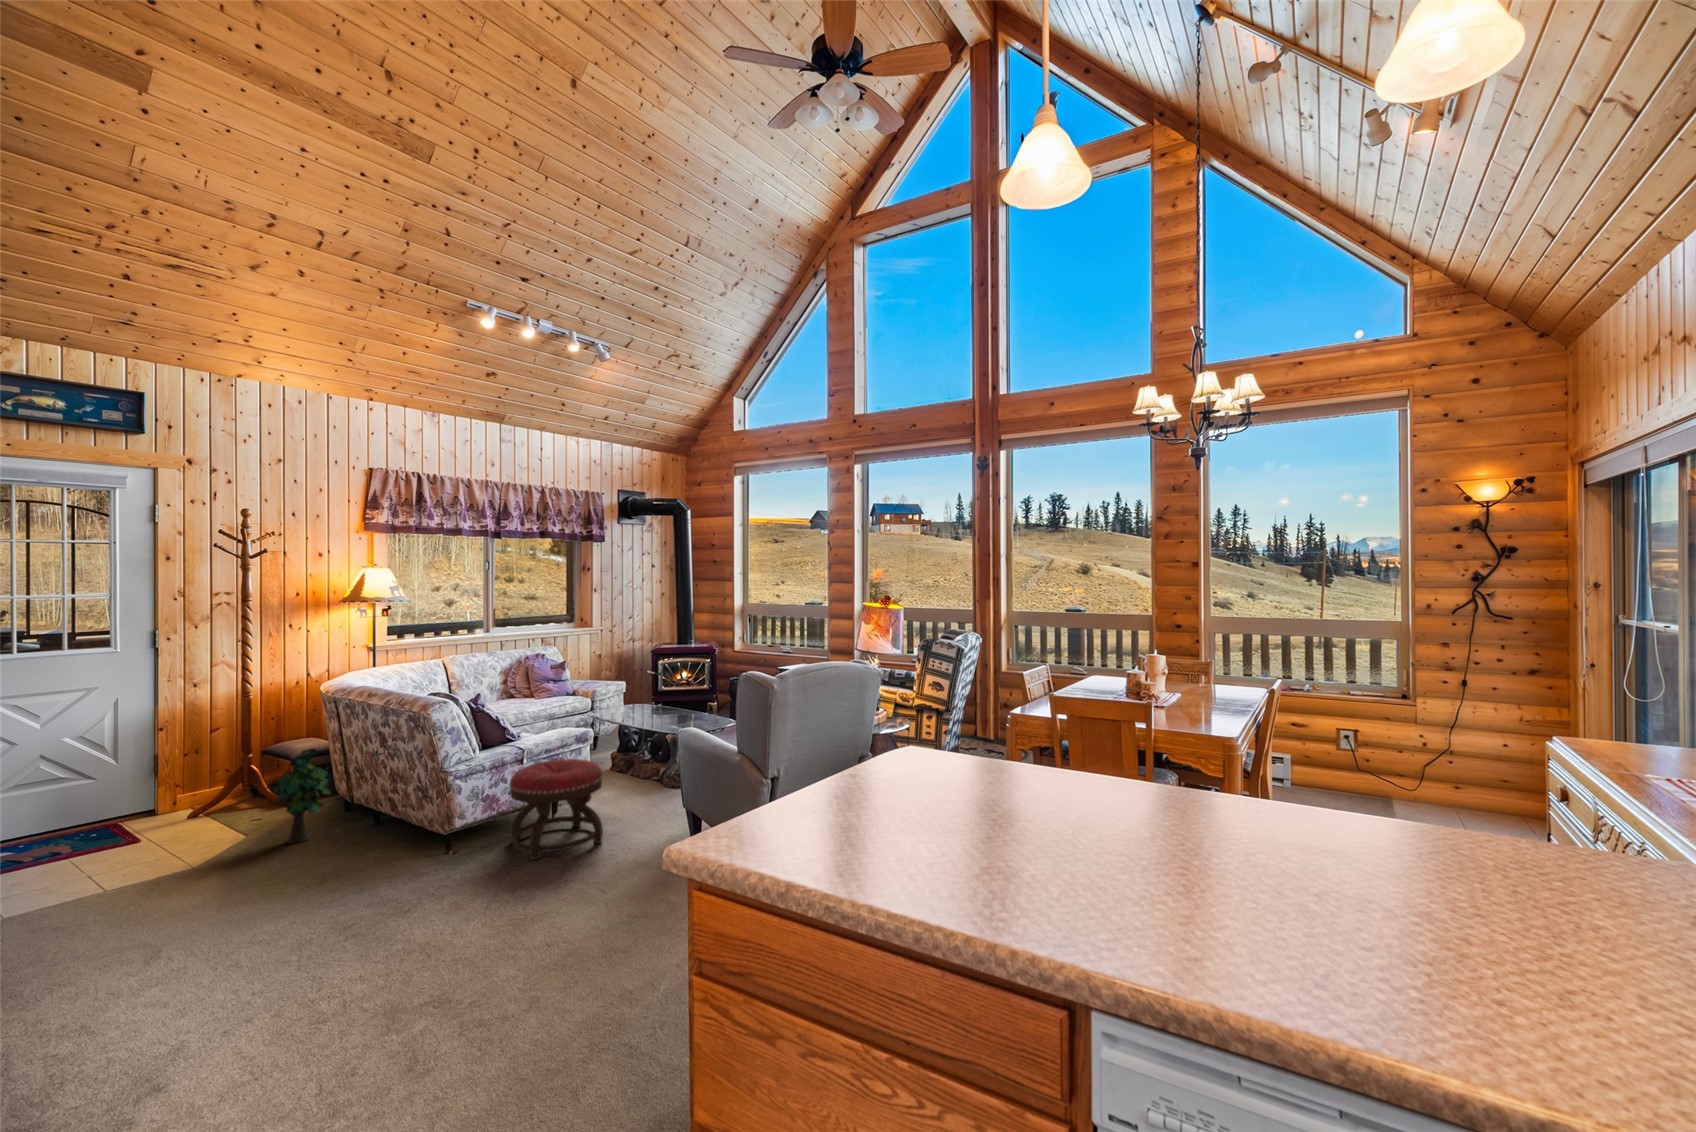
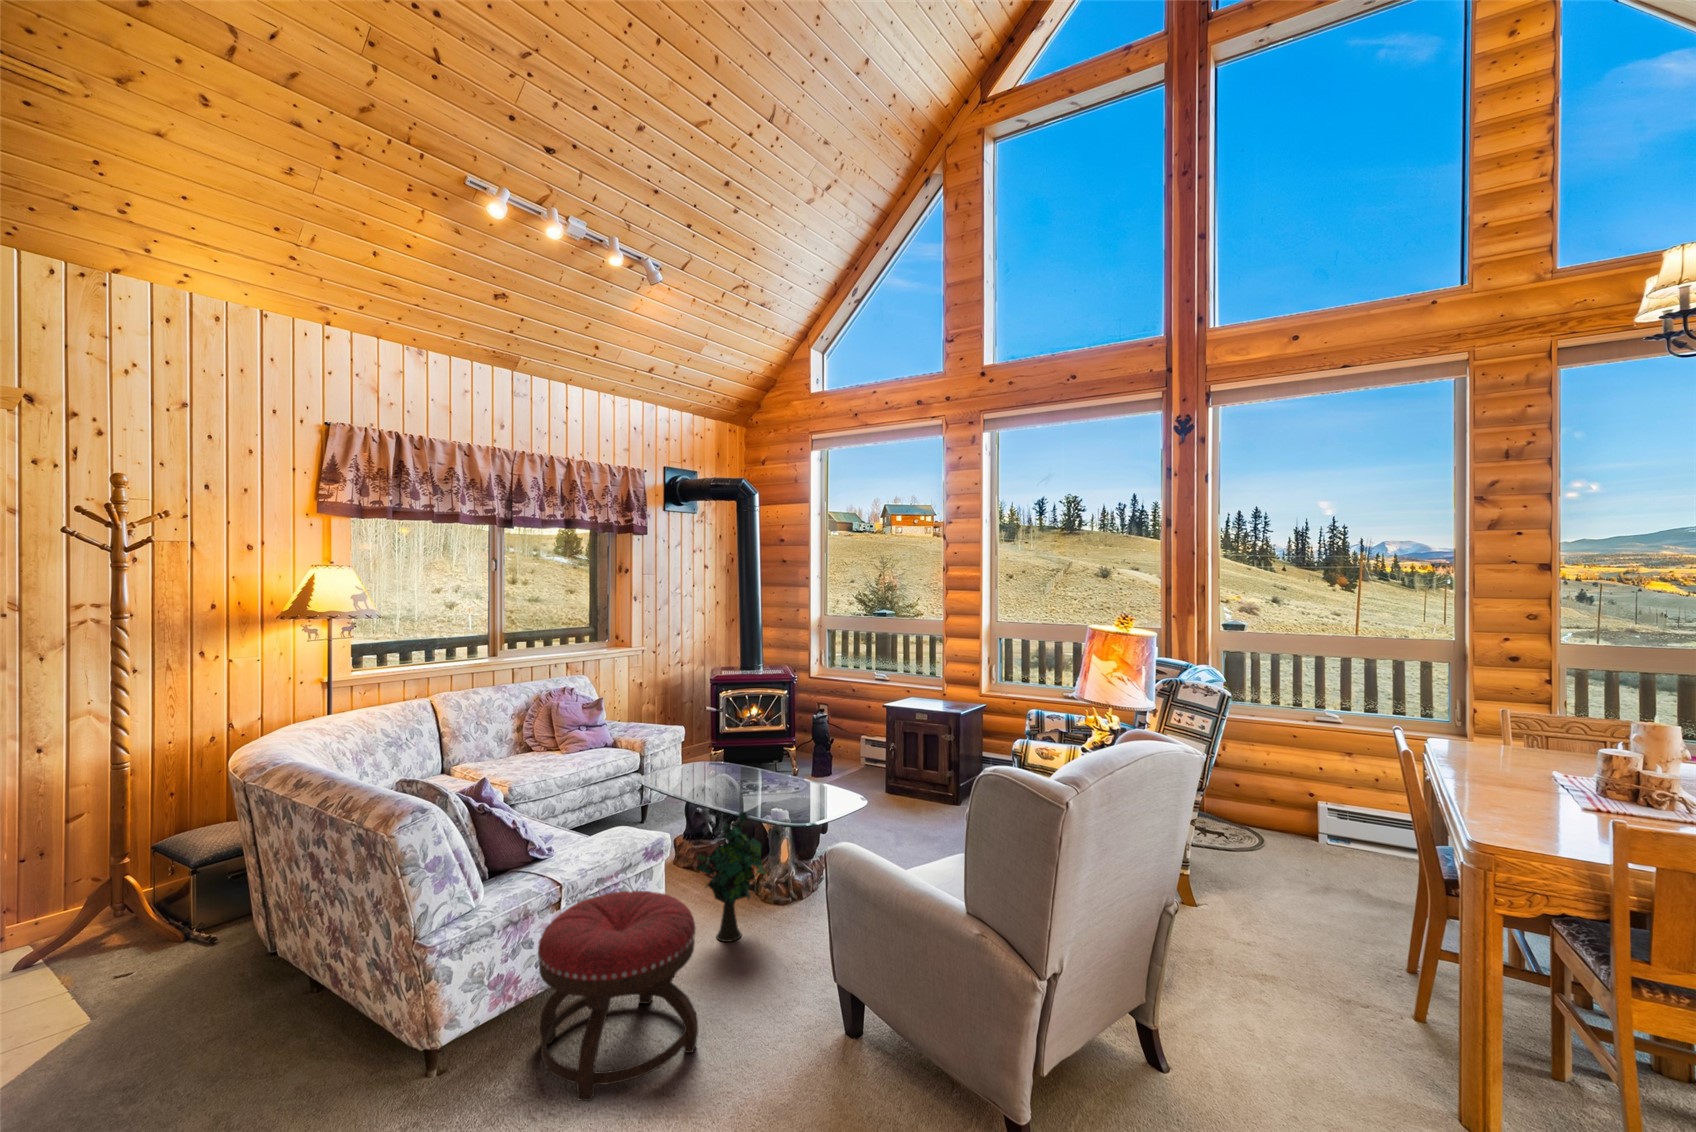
decorative plant: present [268,748,331,843] -> present [696,812,765,942]

